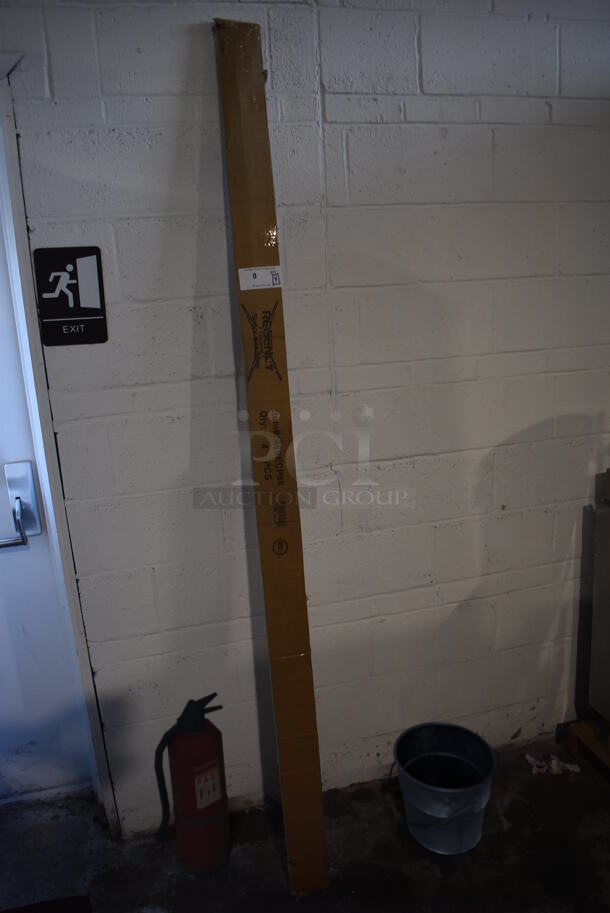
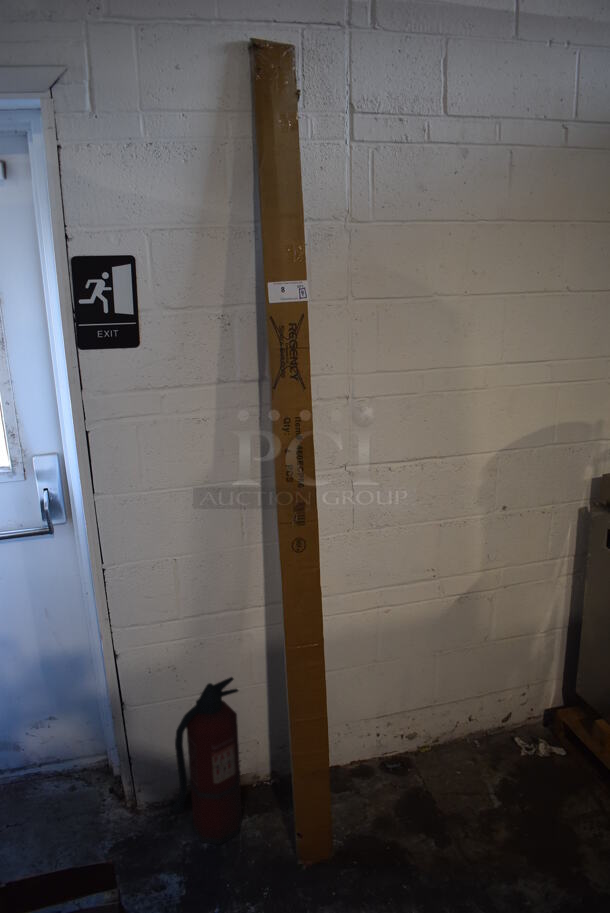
bucket: present [386,722,497,855] -> none [386,707,490,828]

